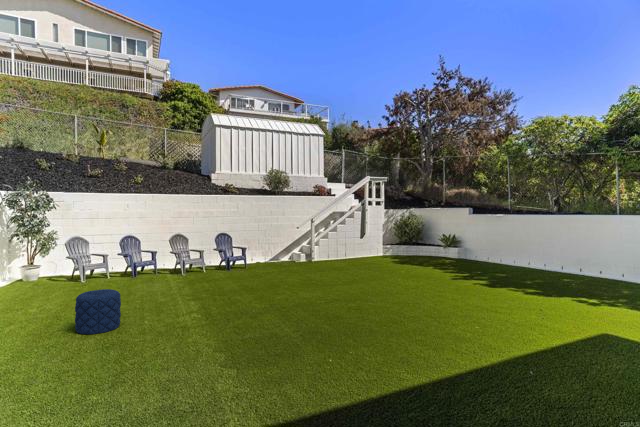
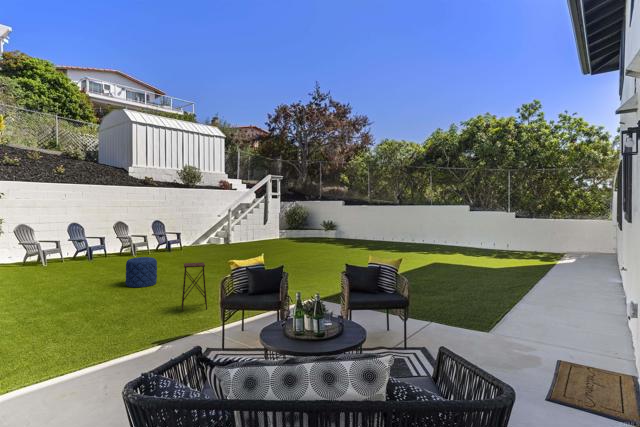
side table: none [14,321,87,415] -> present [182,263,207,311]

